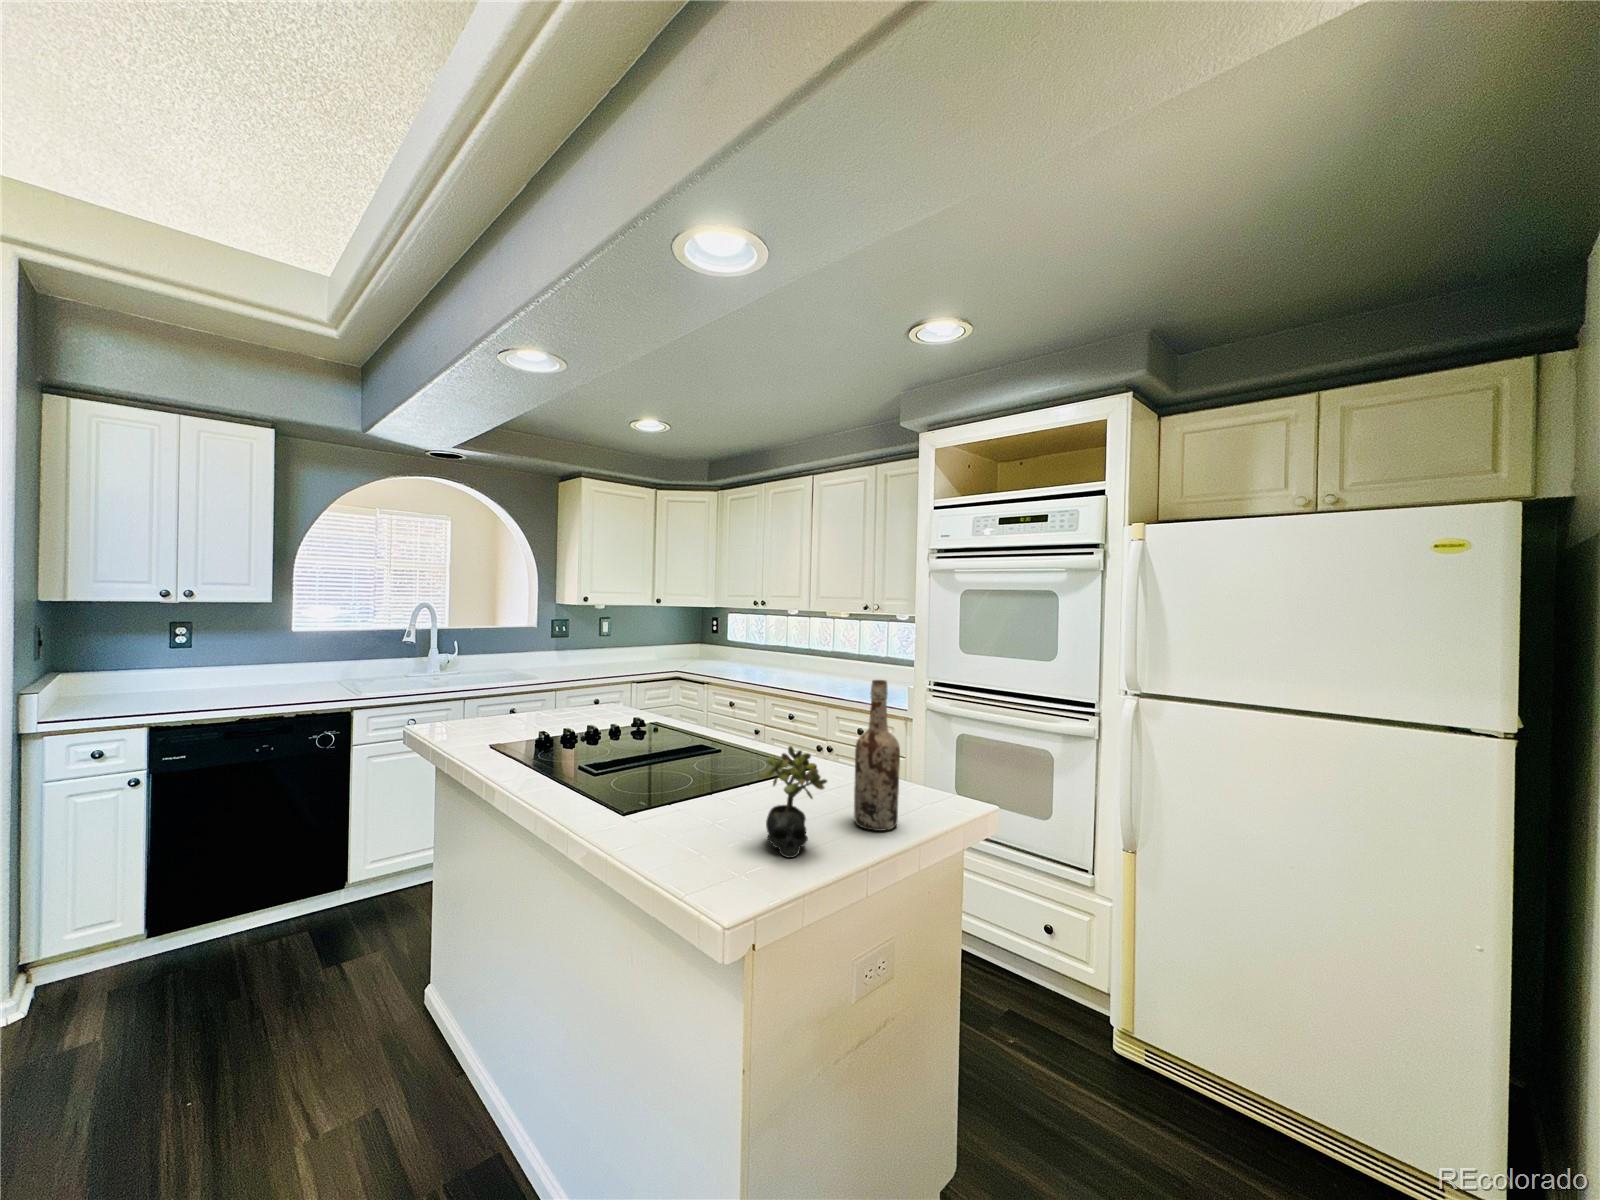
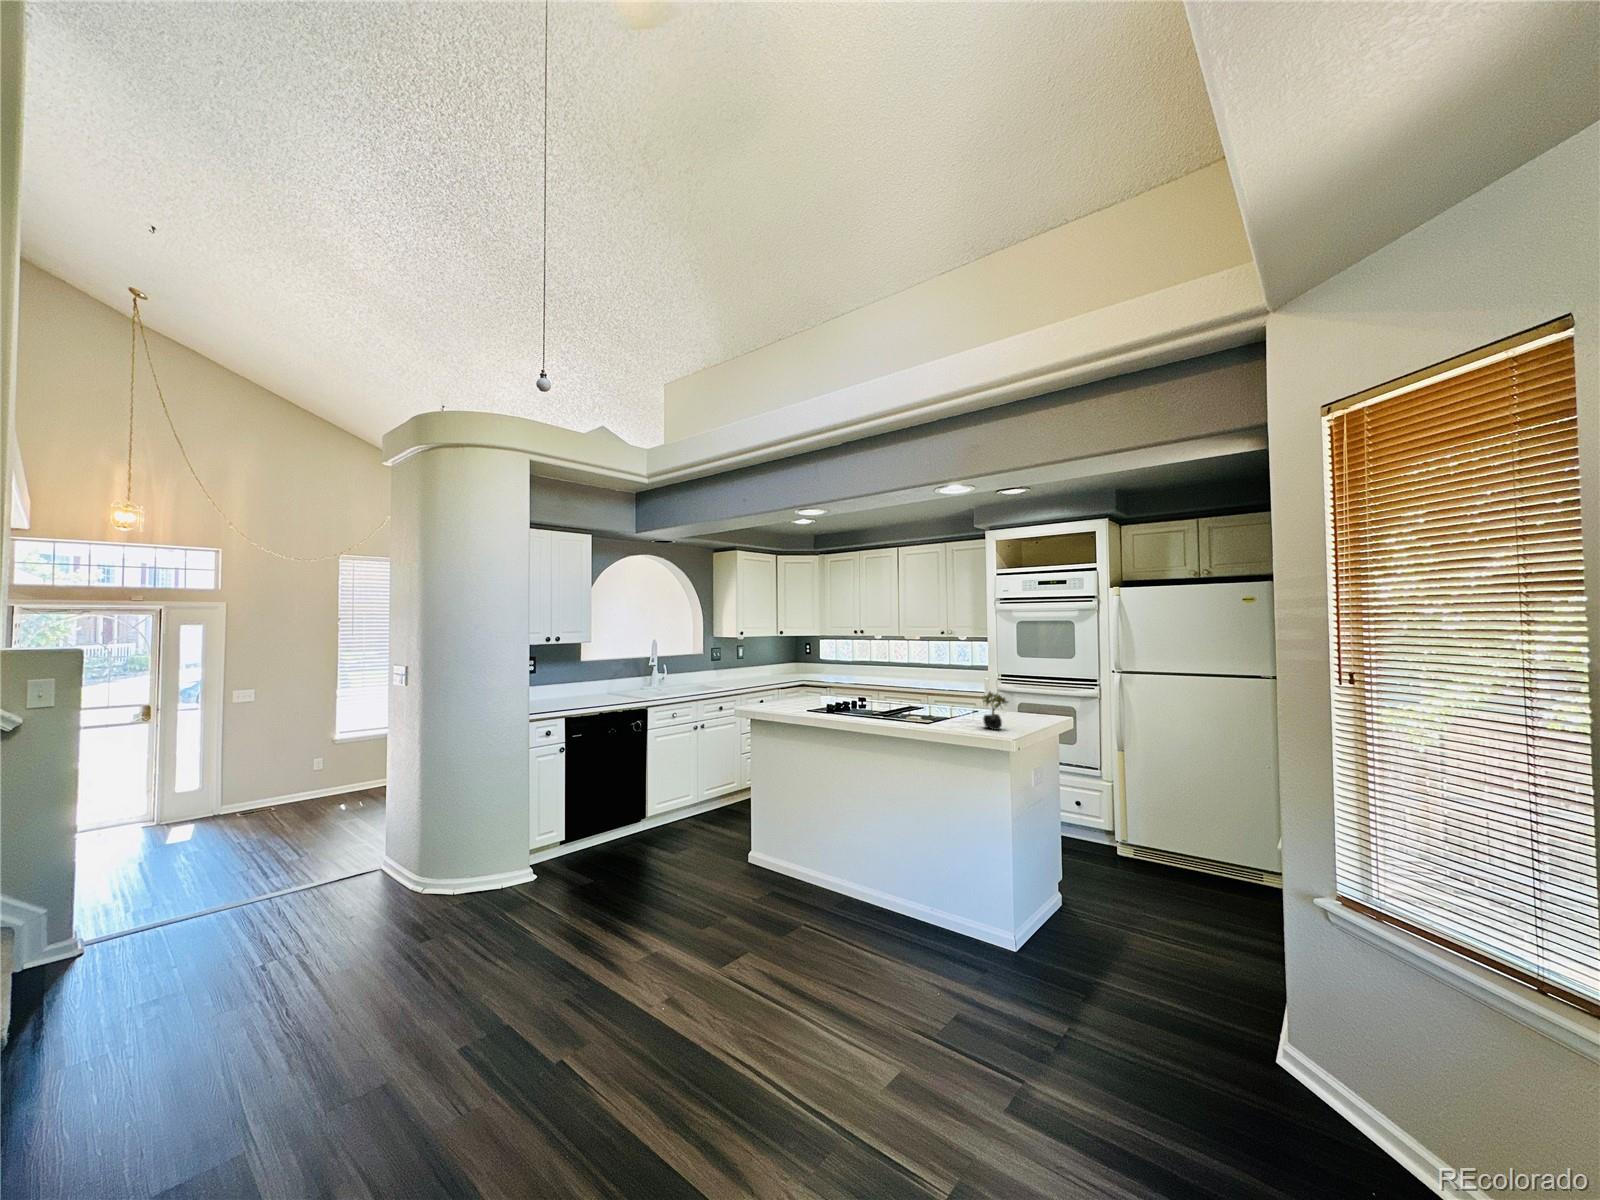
wine bottle: present [854,680,900,831] -> none [1009,665,1028,725]

